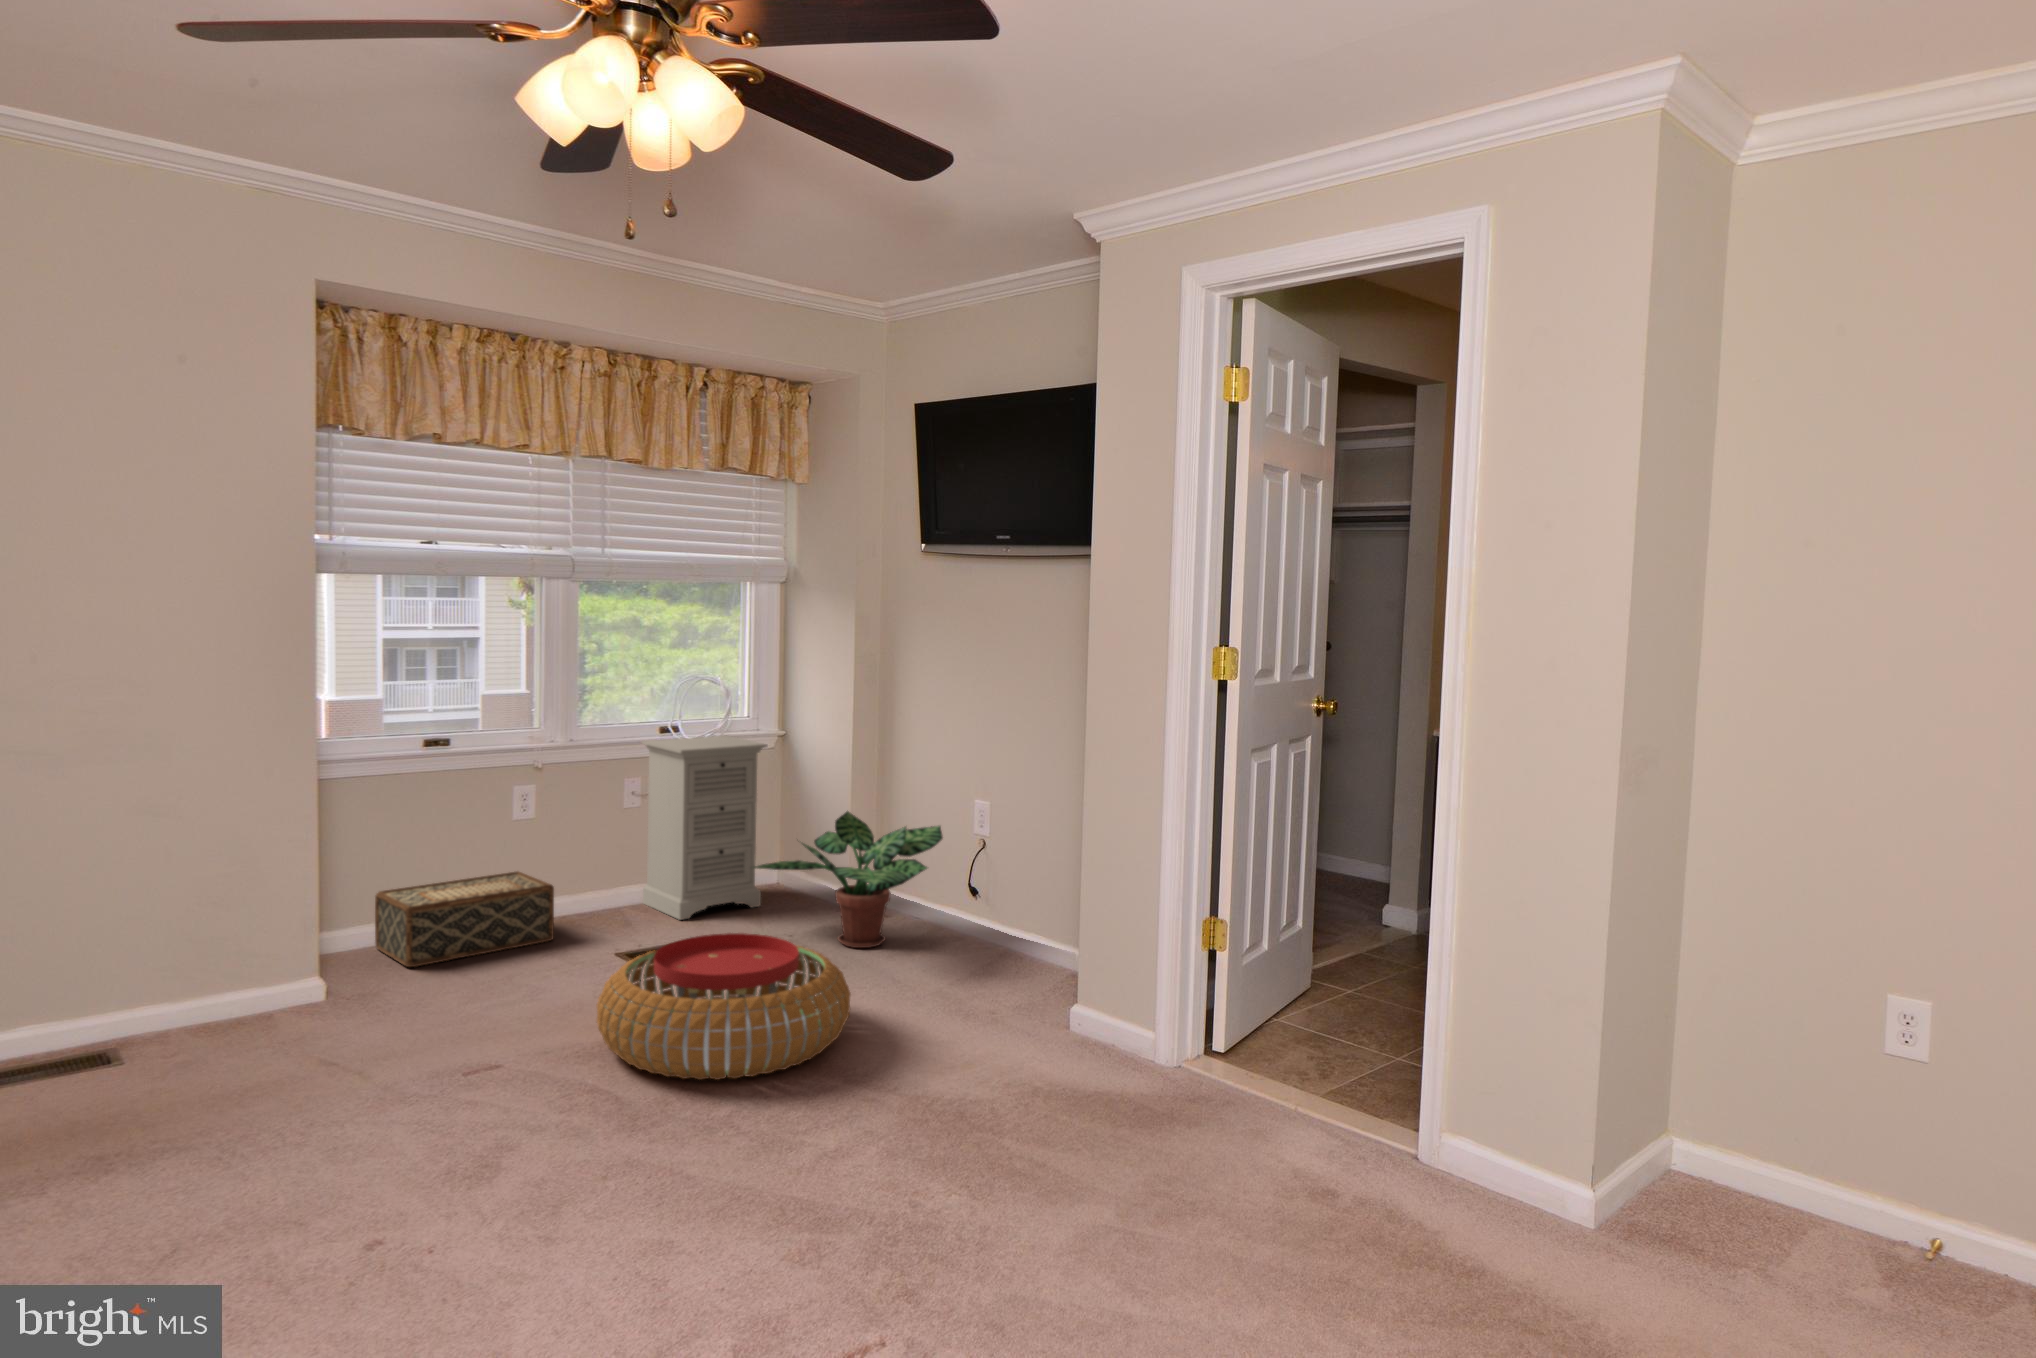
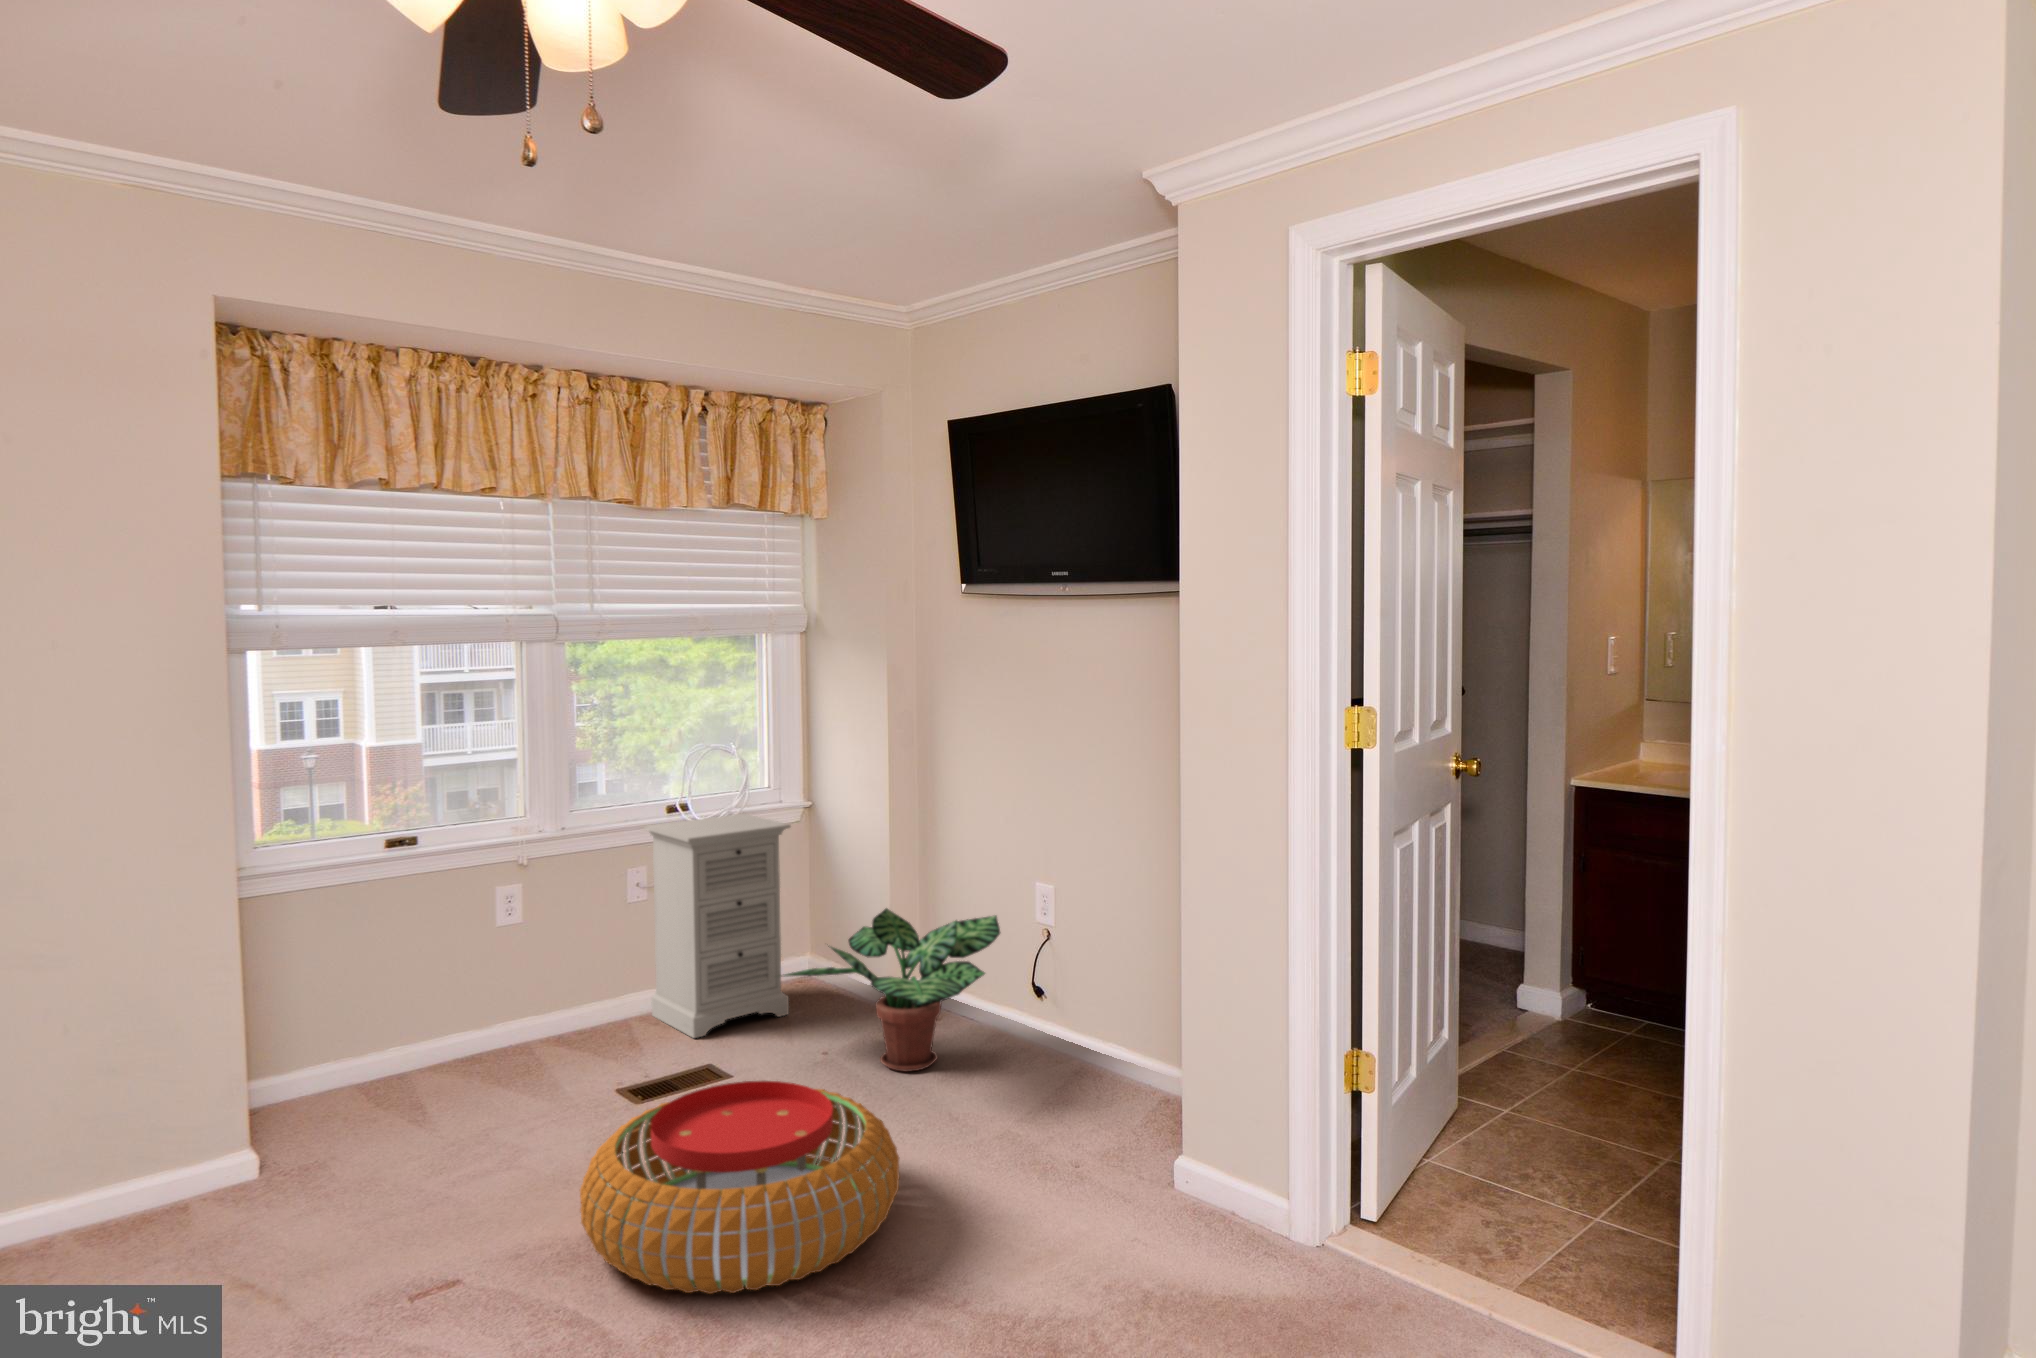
woven basket: present [375,871,554,967] -> none [327,990,543,1123]

